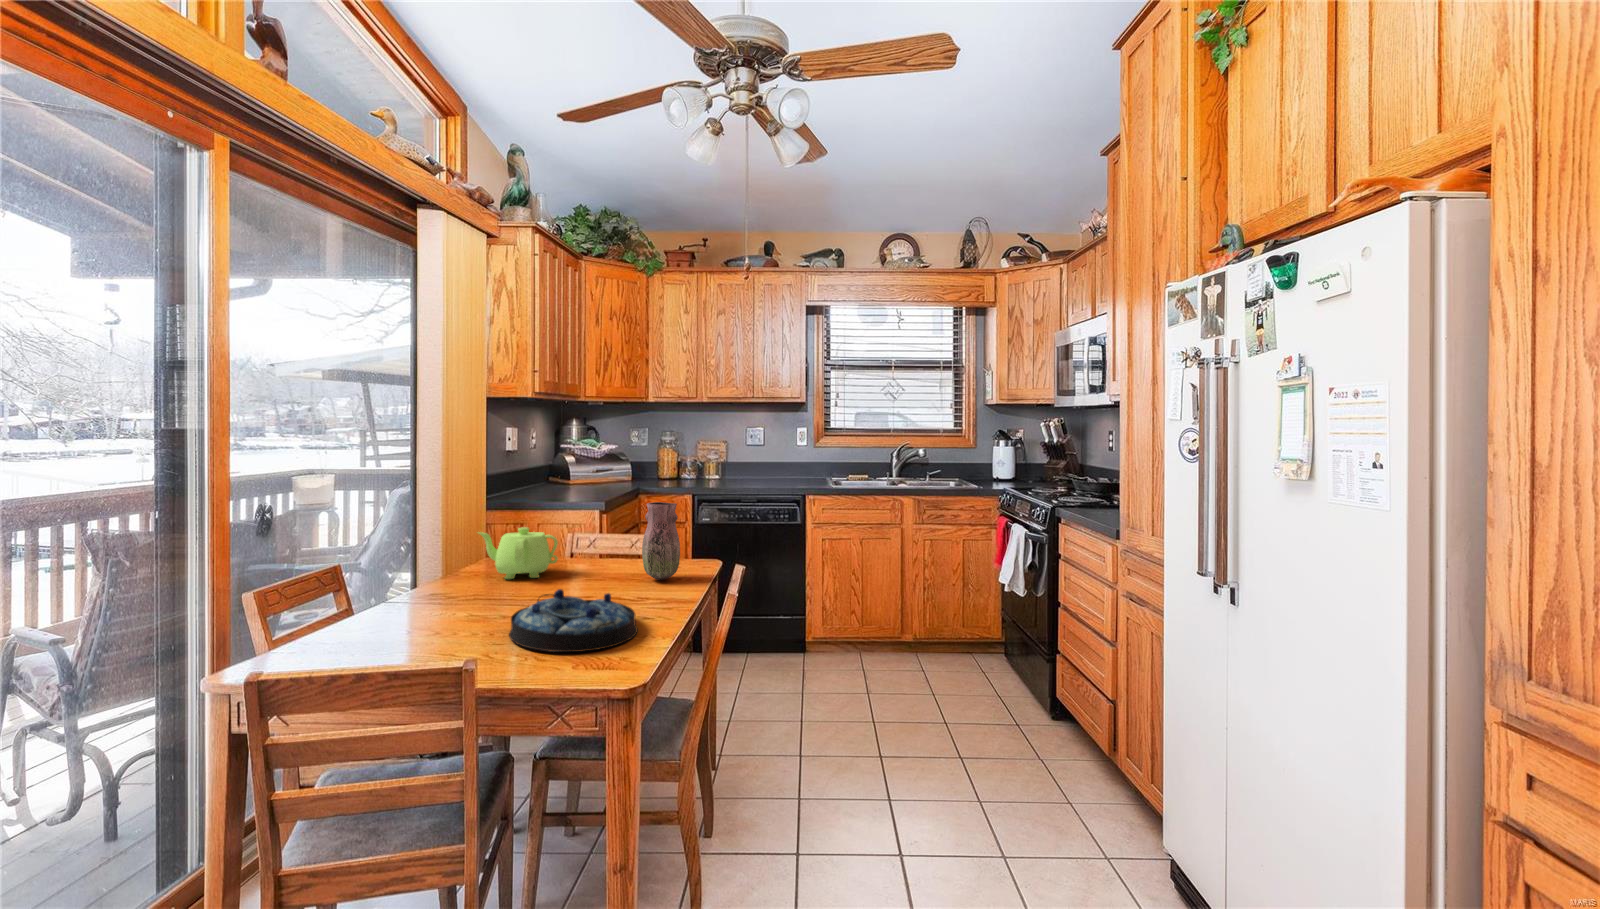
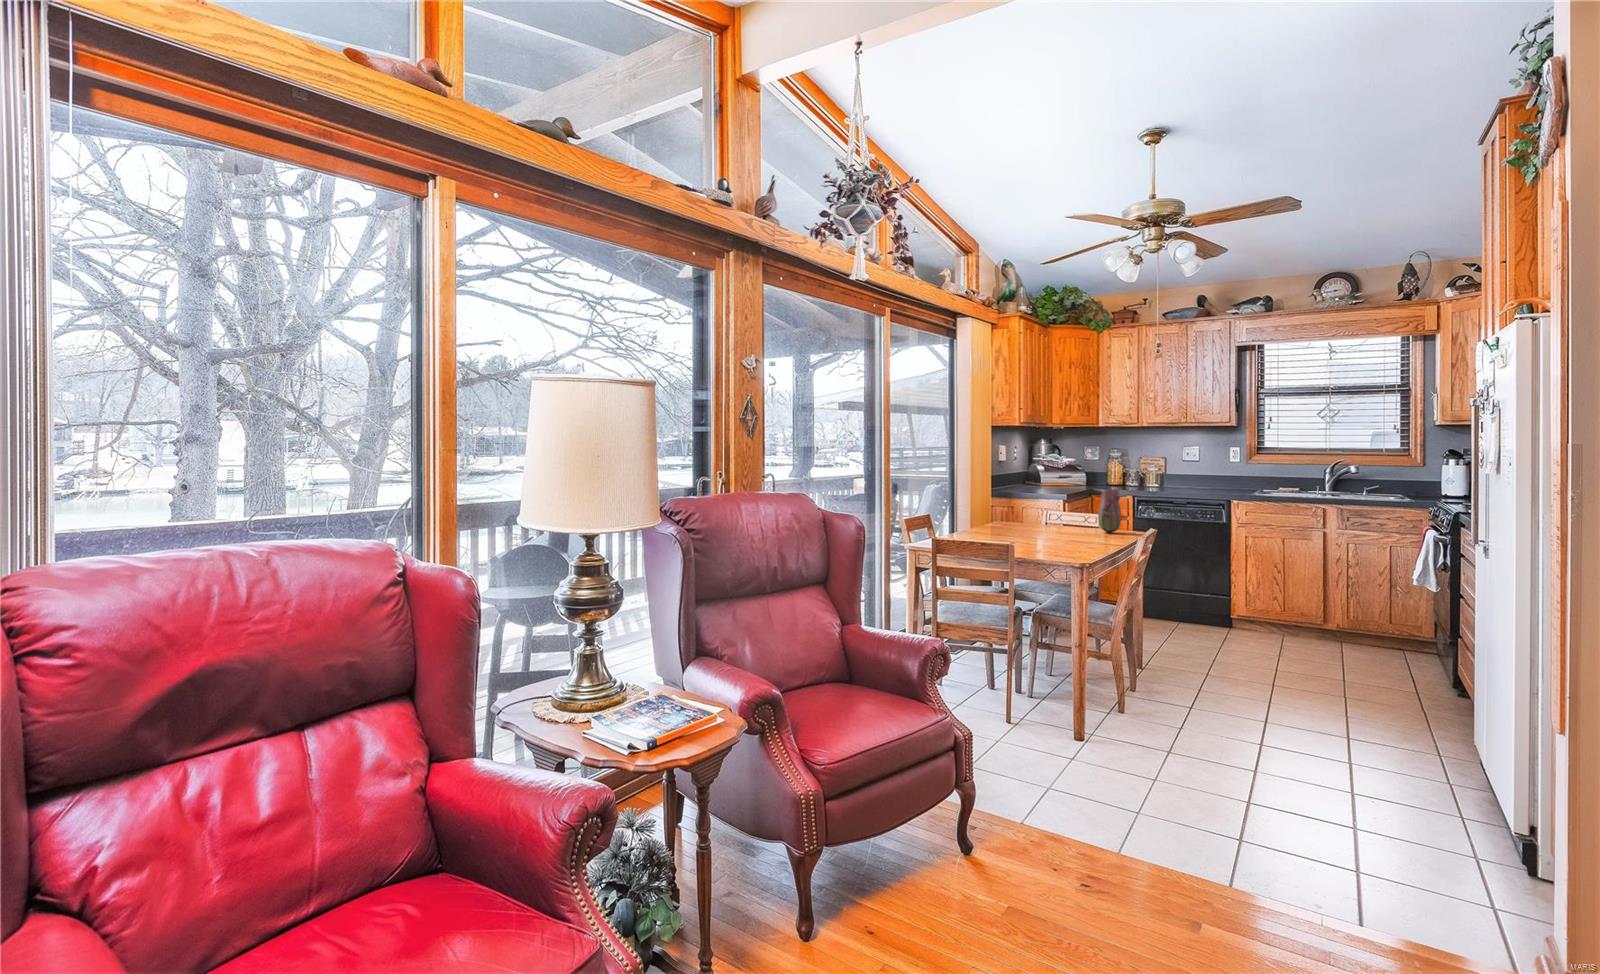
teapot: present [479,527,558,579] -> none [1007,501,1049,528]
serving tray: present [509,589,638,652] -> none [1037,525,1098,546]

